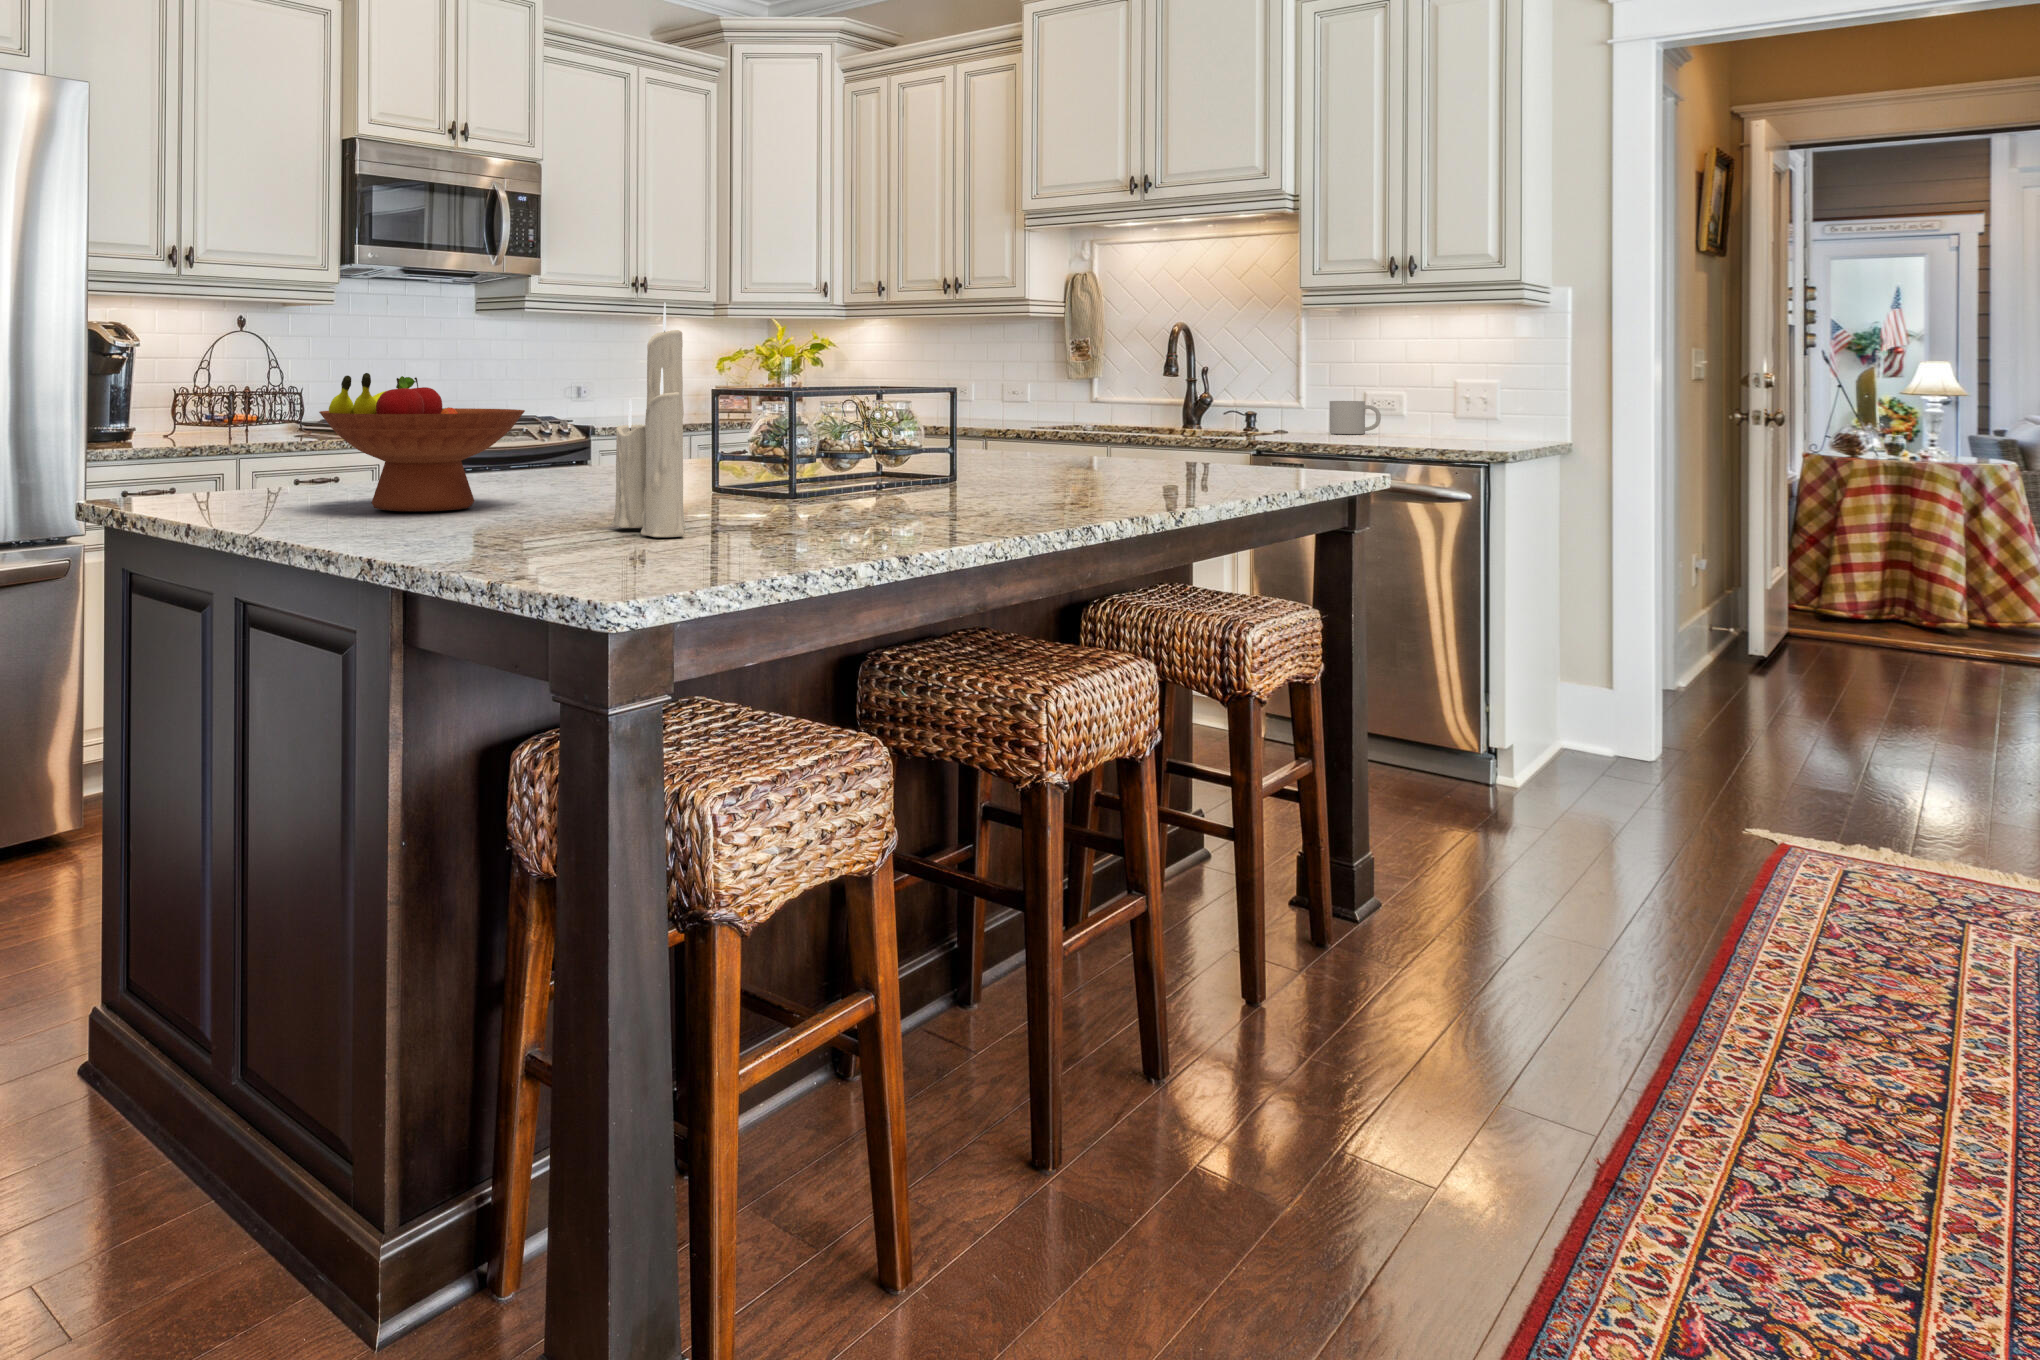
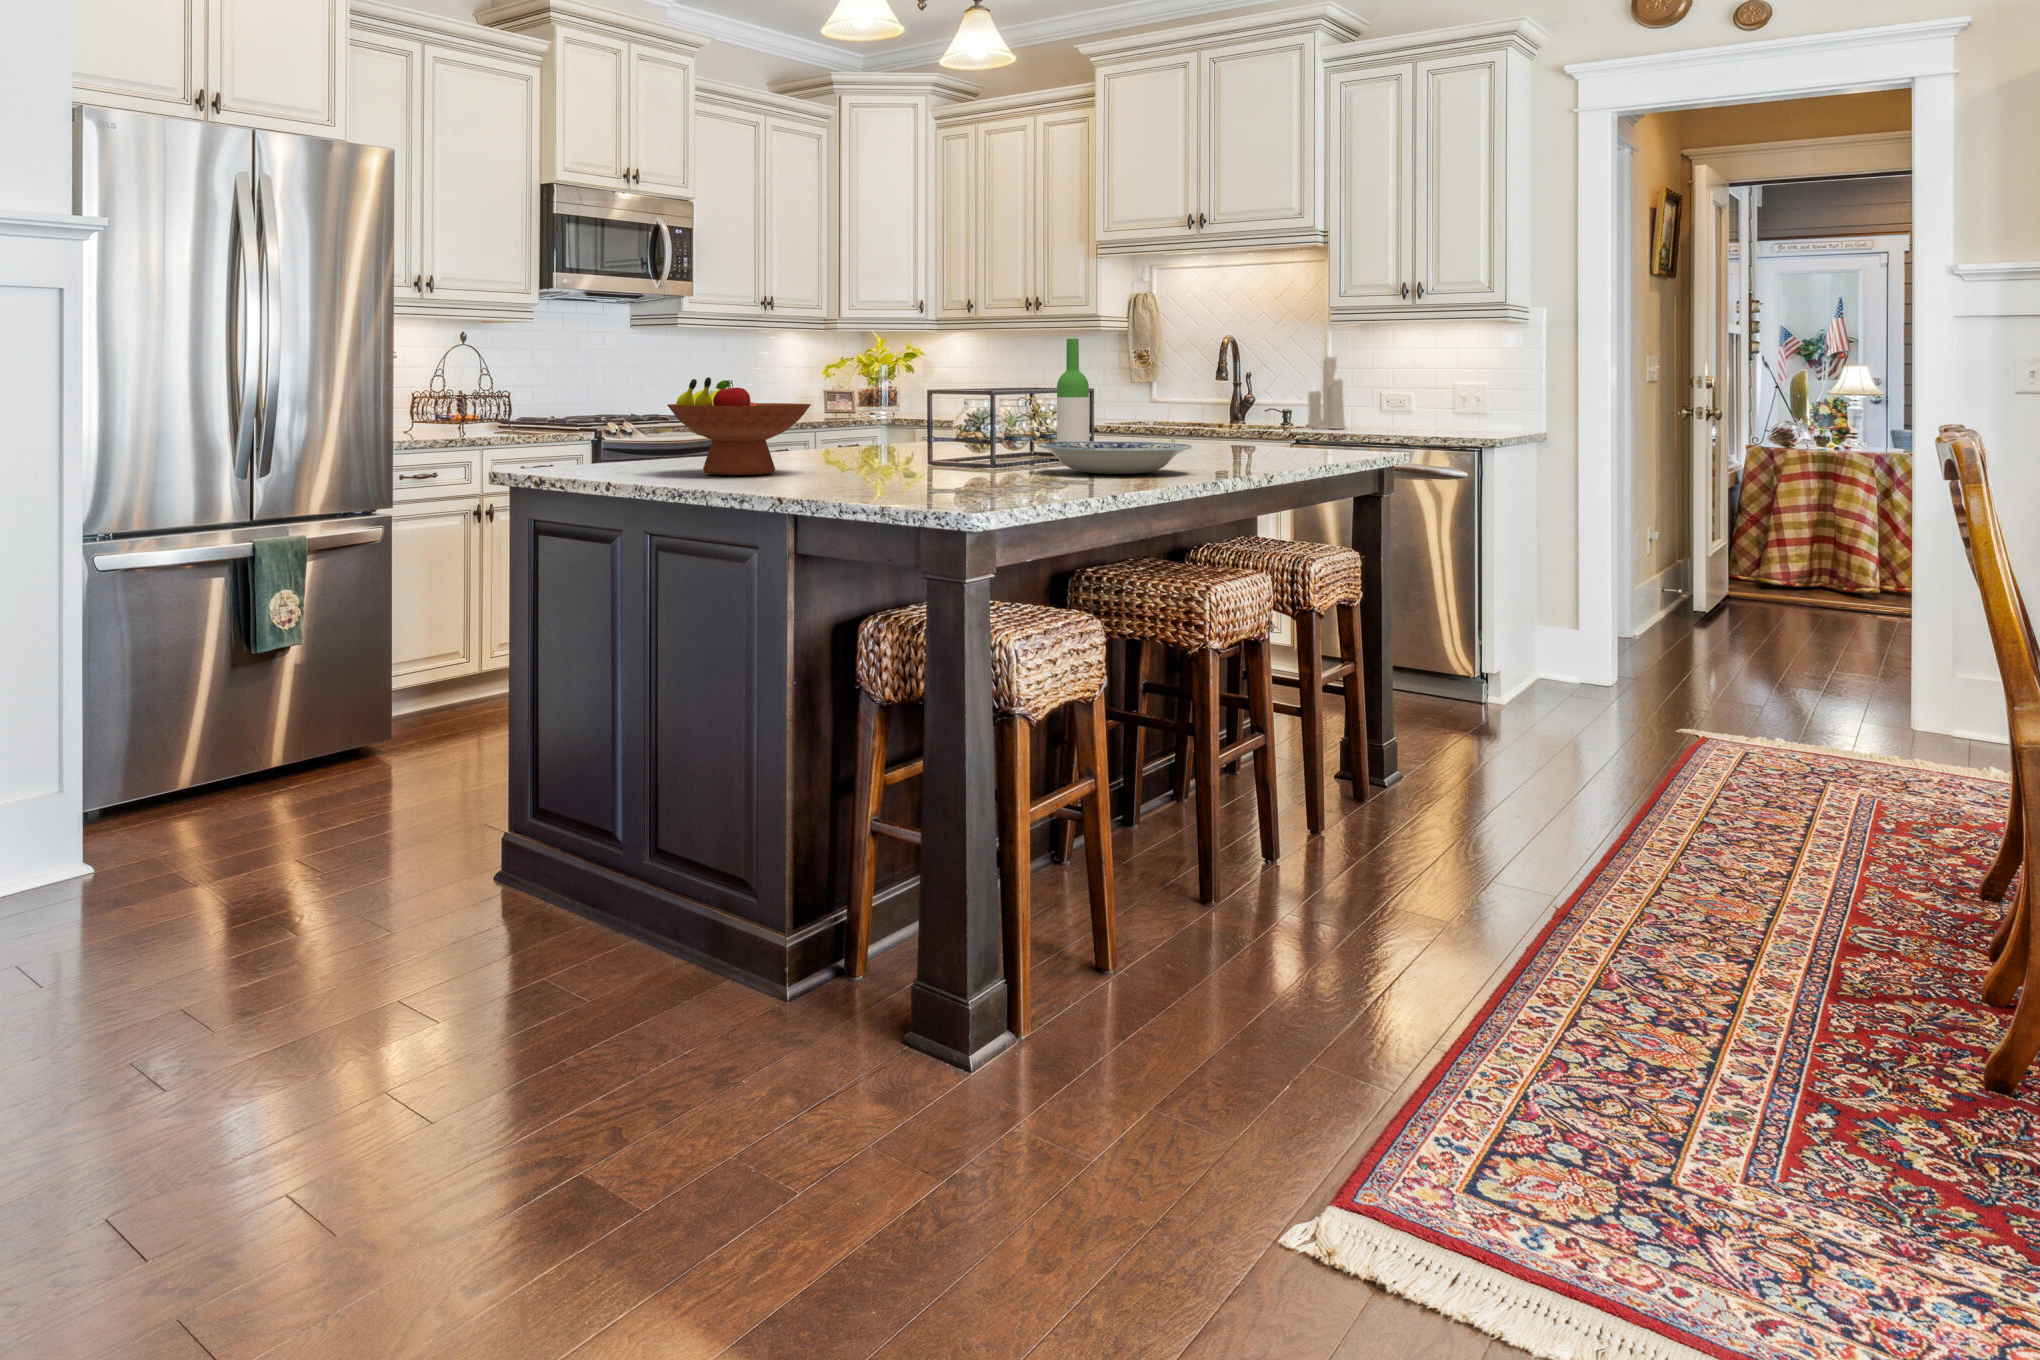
candle: present [611,303,686,537] -> present [1308,357,1345,429]
wine bottle: none [899,321,942,487] -> present [1057,339,1089,442]
mug: present [1329,401,1381,434] -> none [1354,400,1396,427]
plate: none [839,464,1057,514] -> present [1038,441,1192,474]

